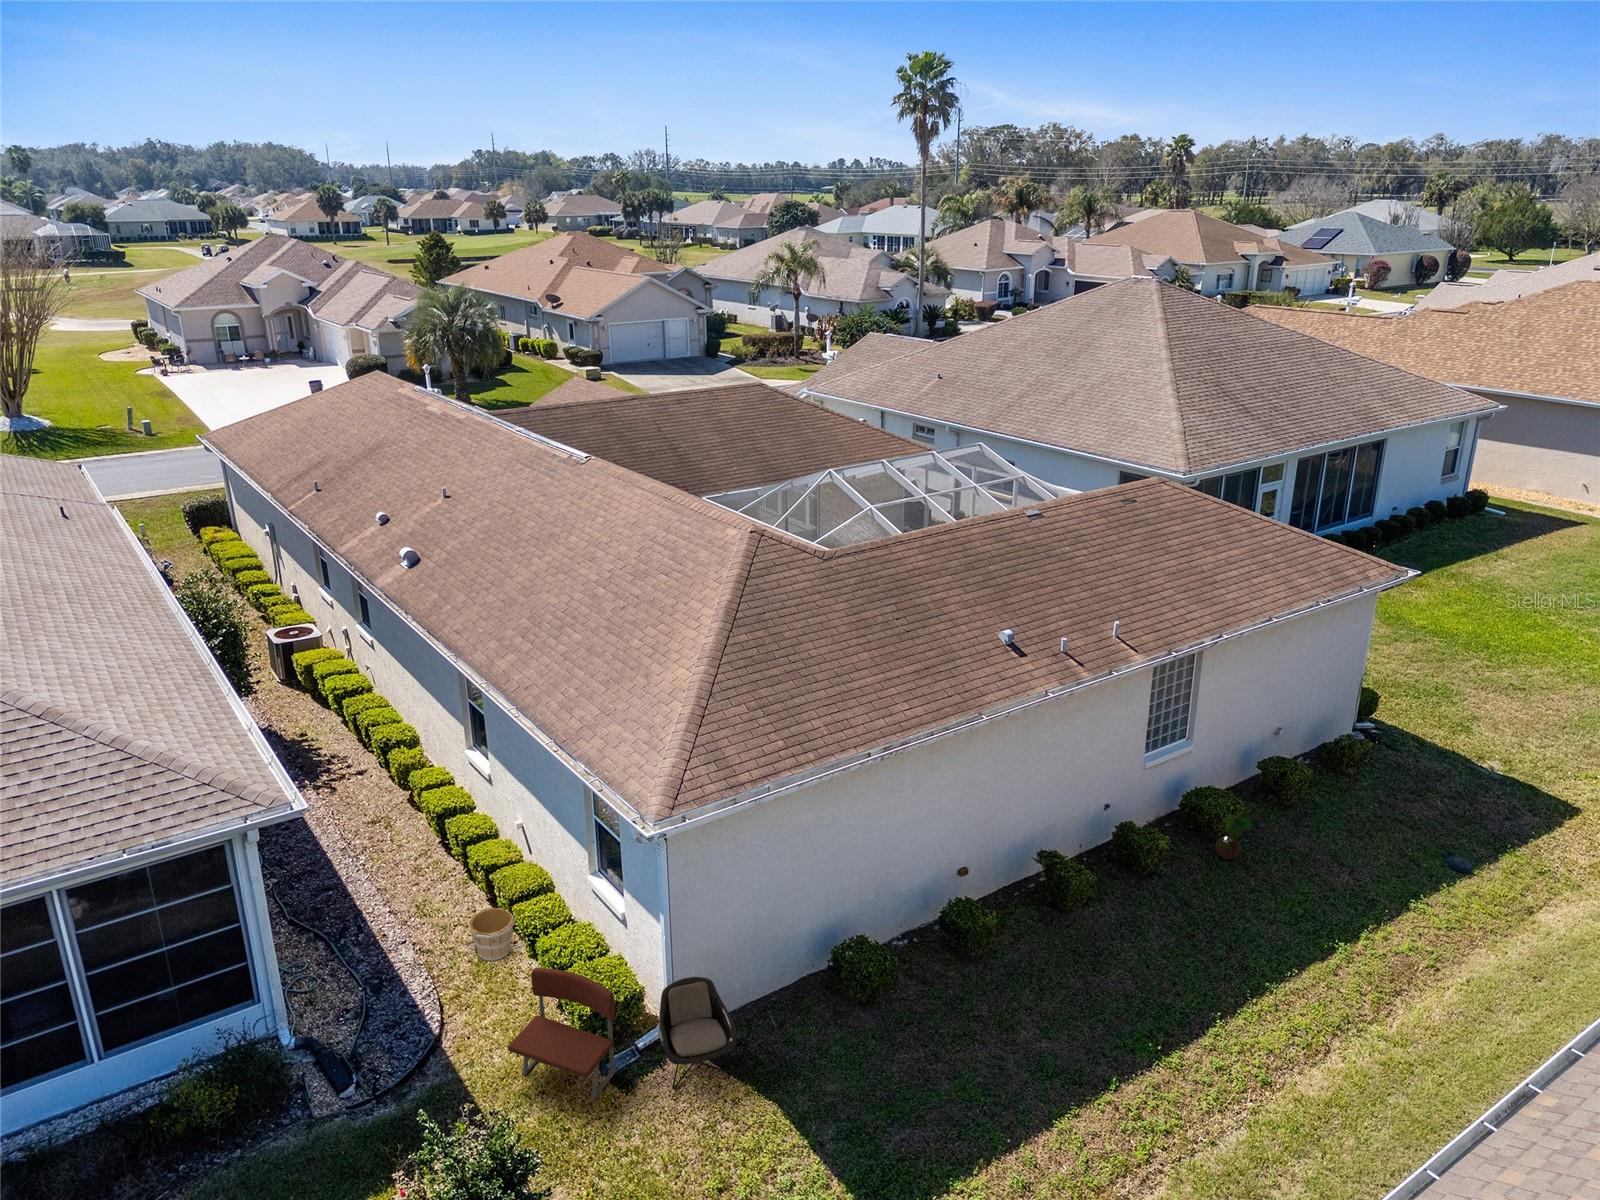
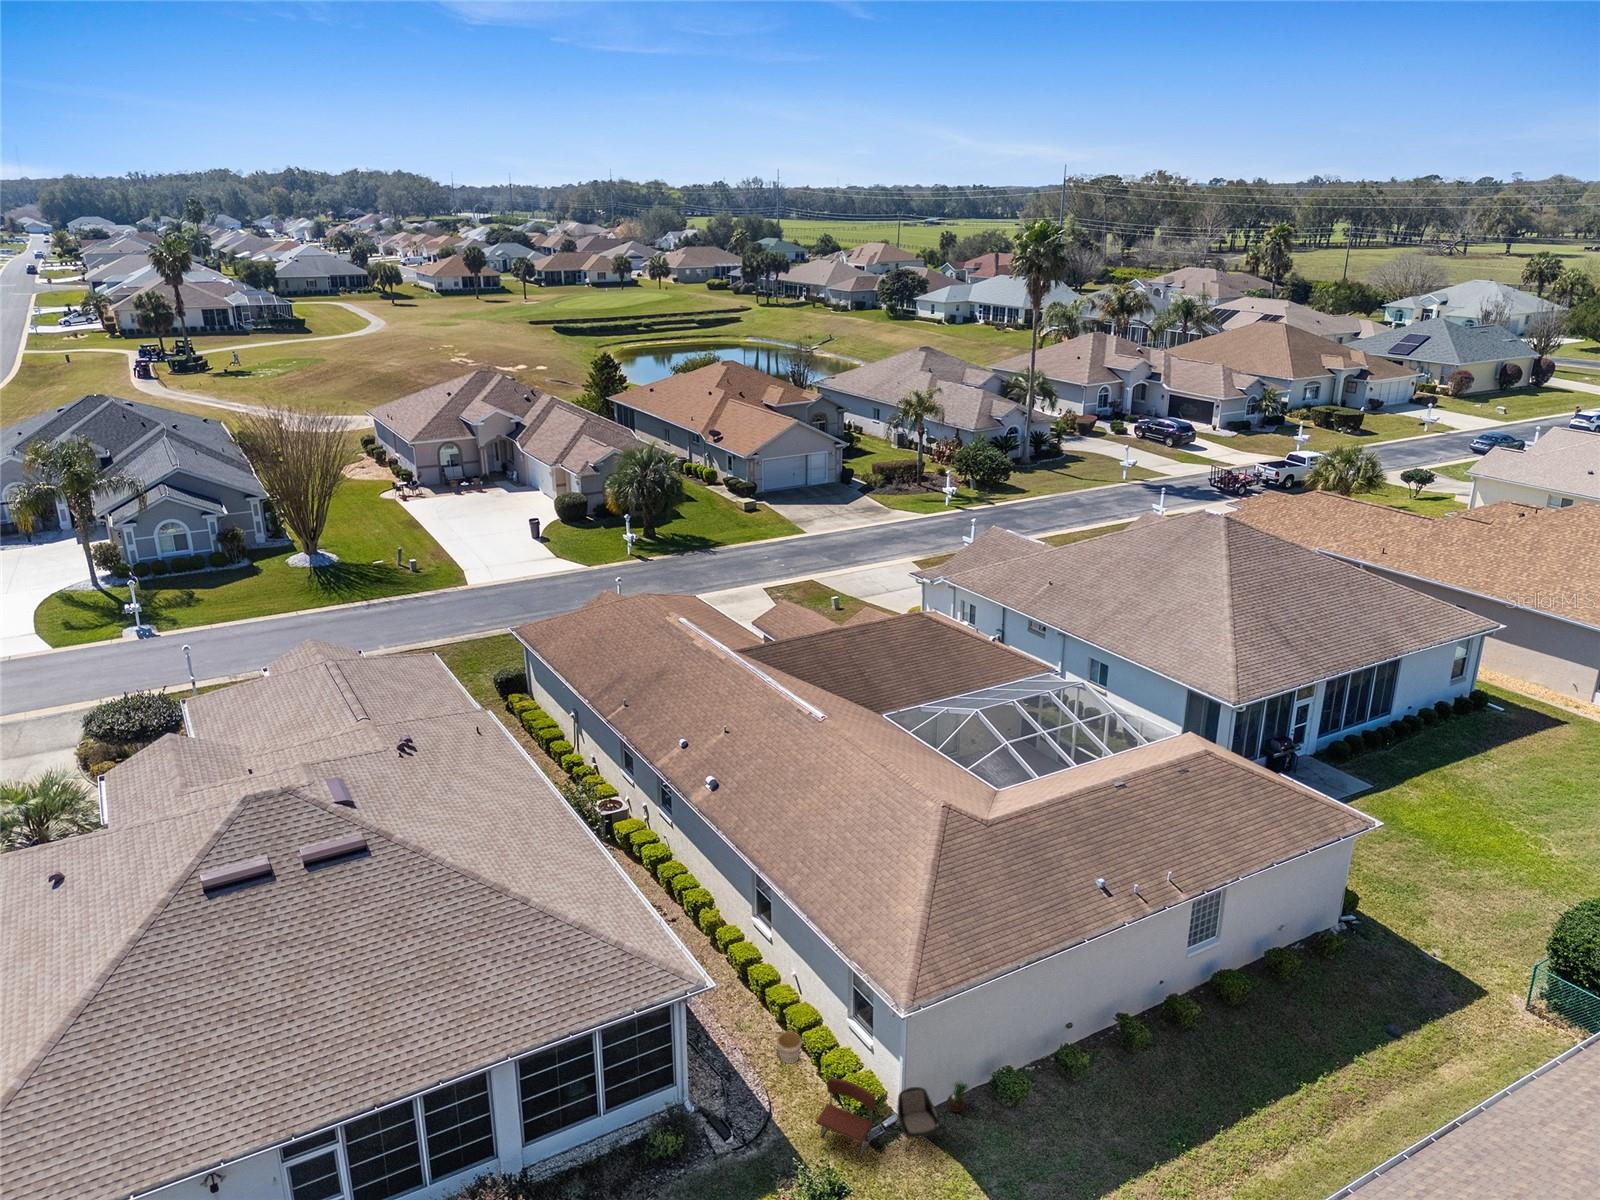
potted tree: present [1215,815,1253,859] -> present [947,1082,968,1112]

